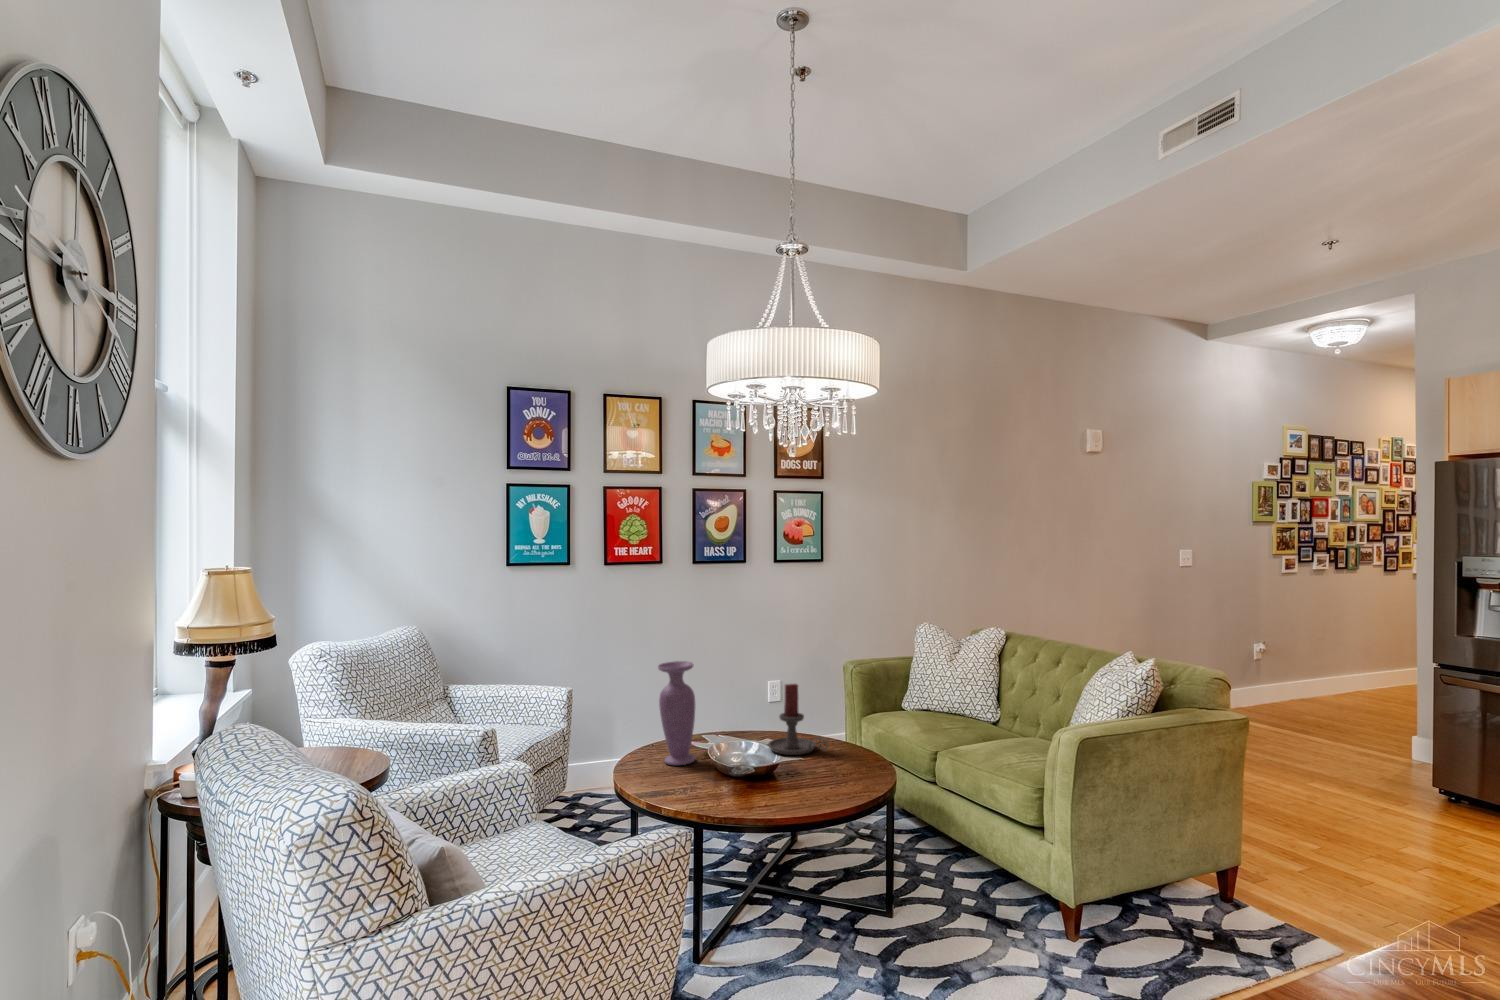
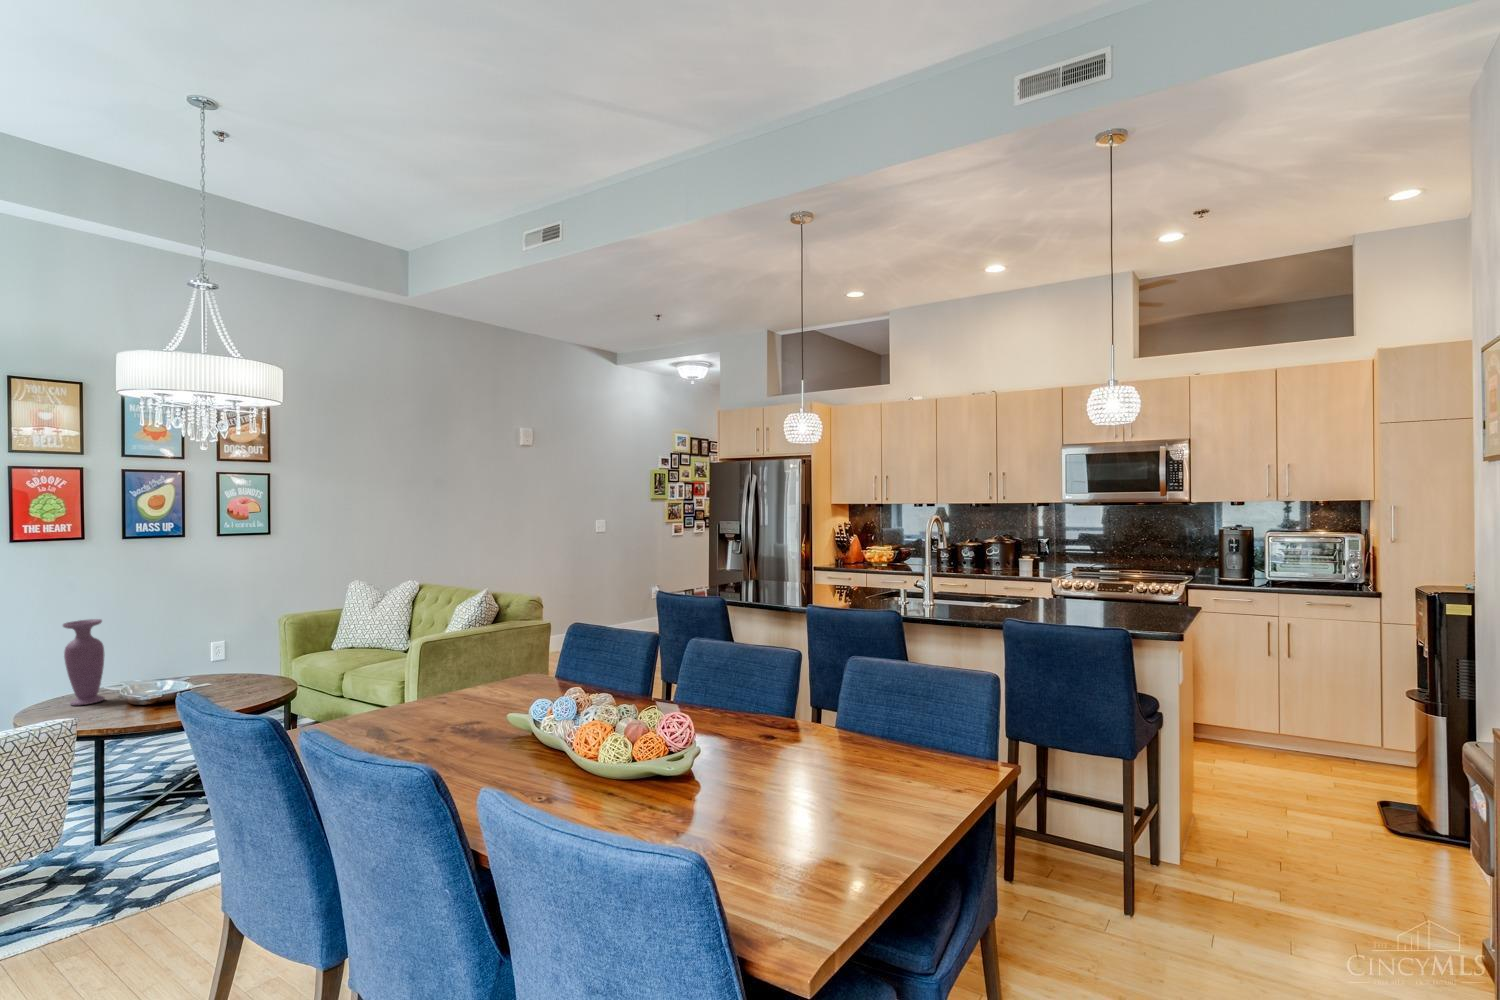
candle holder: present [768,684,828,755] -> none [183,630,240,686]

